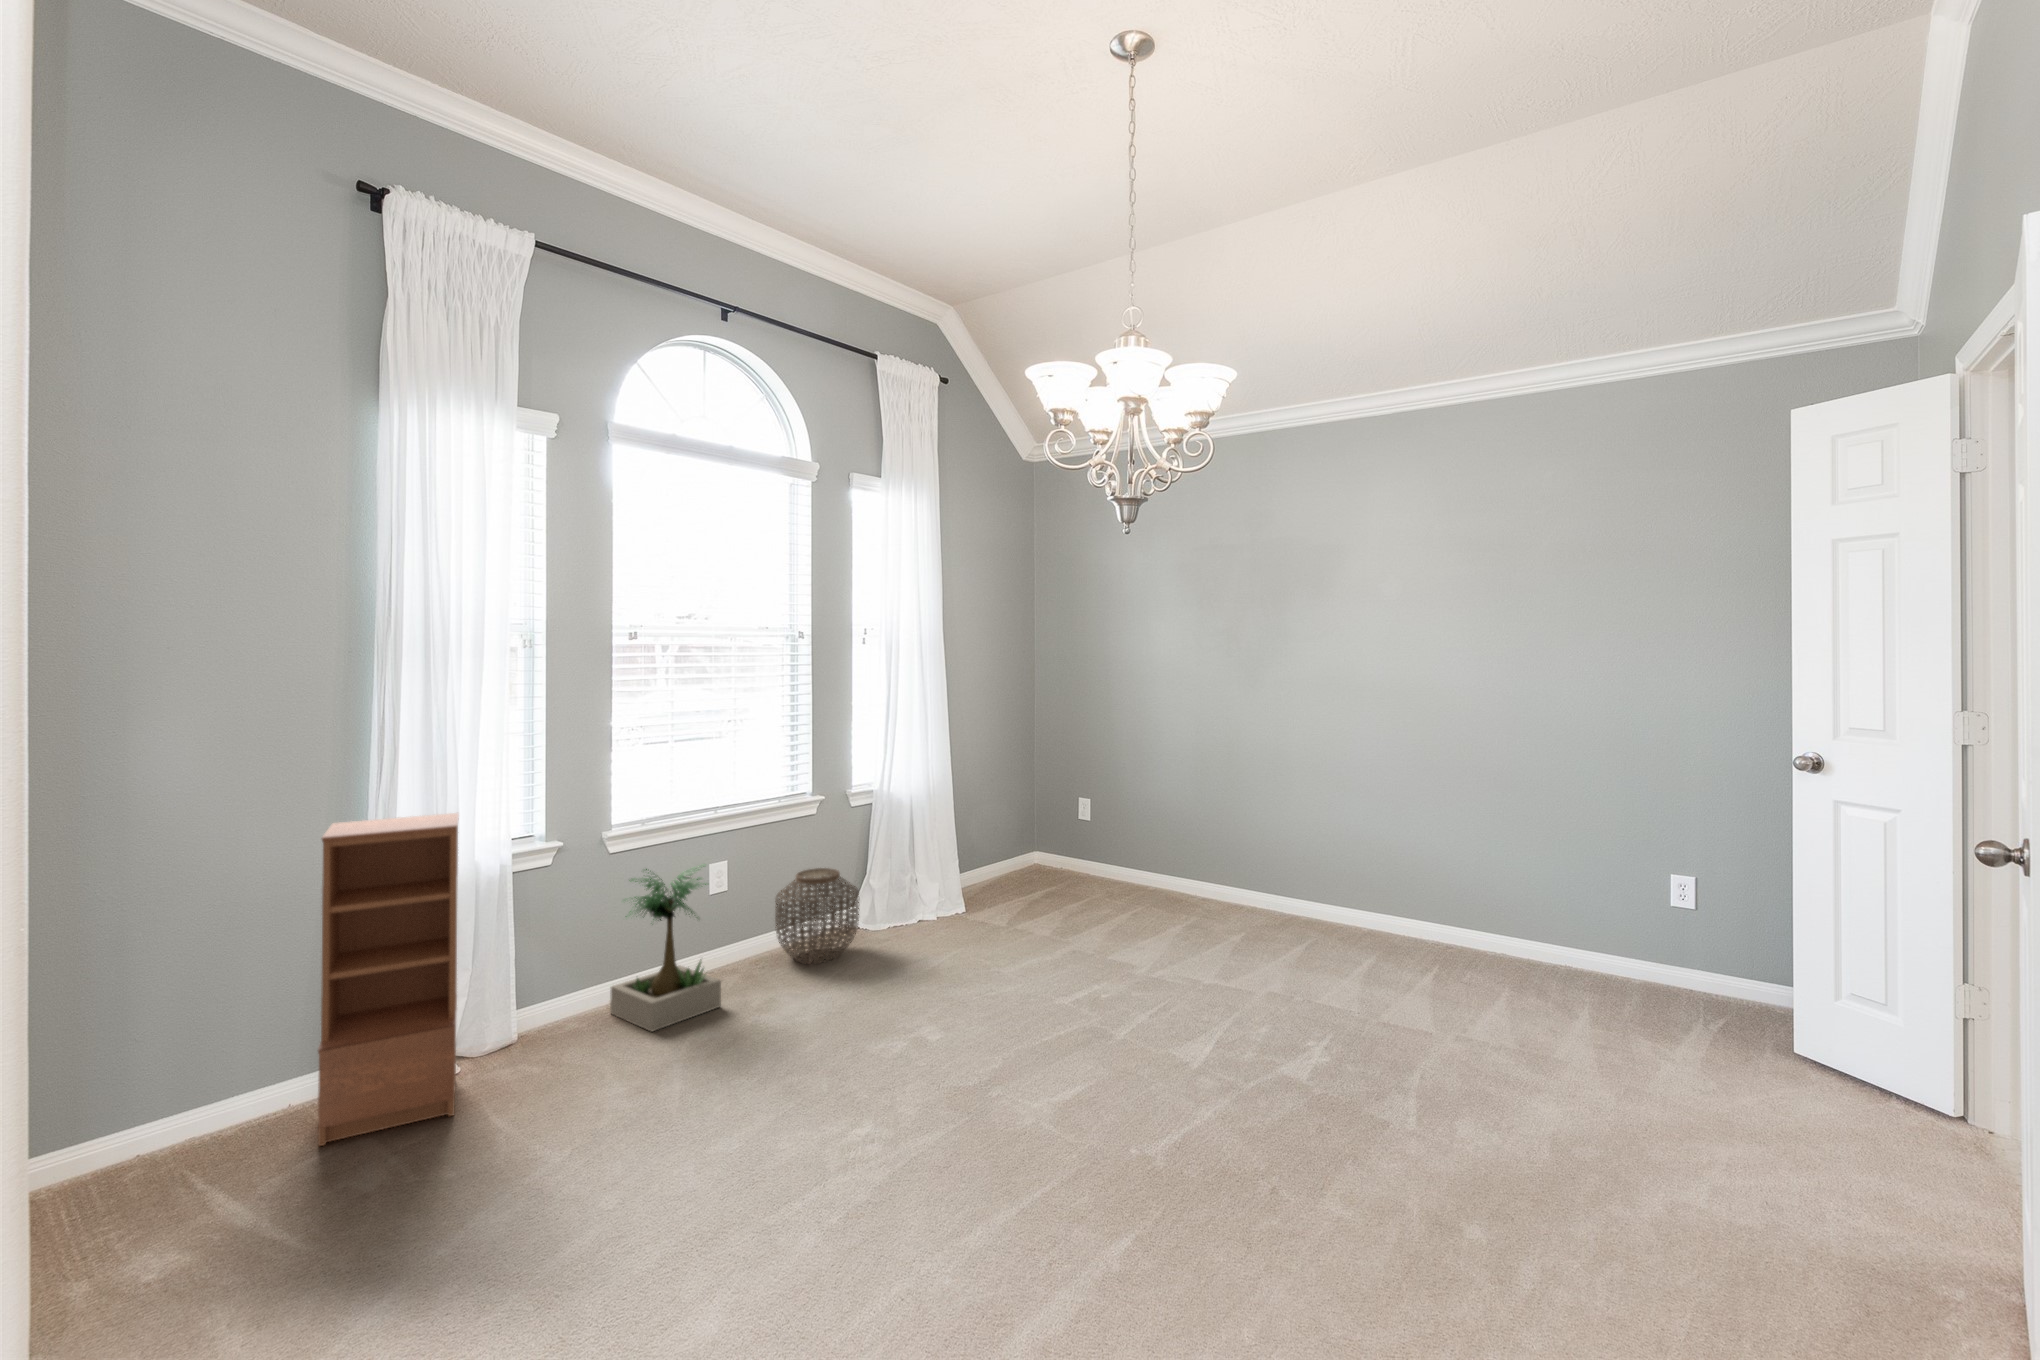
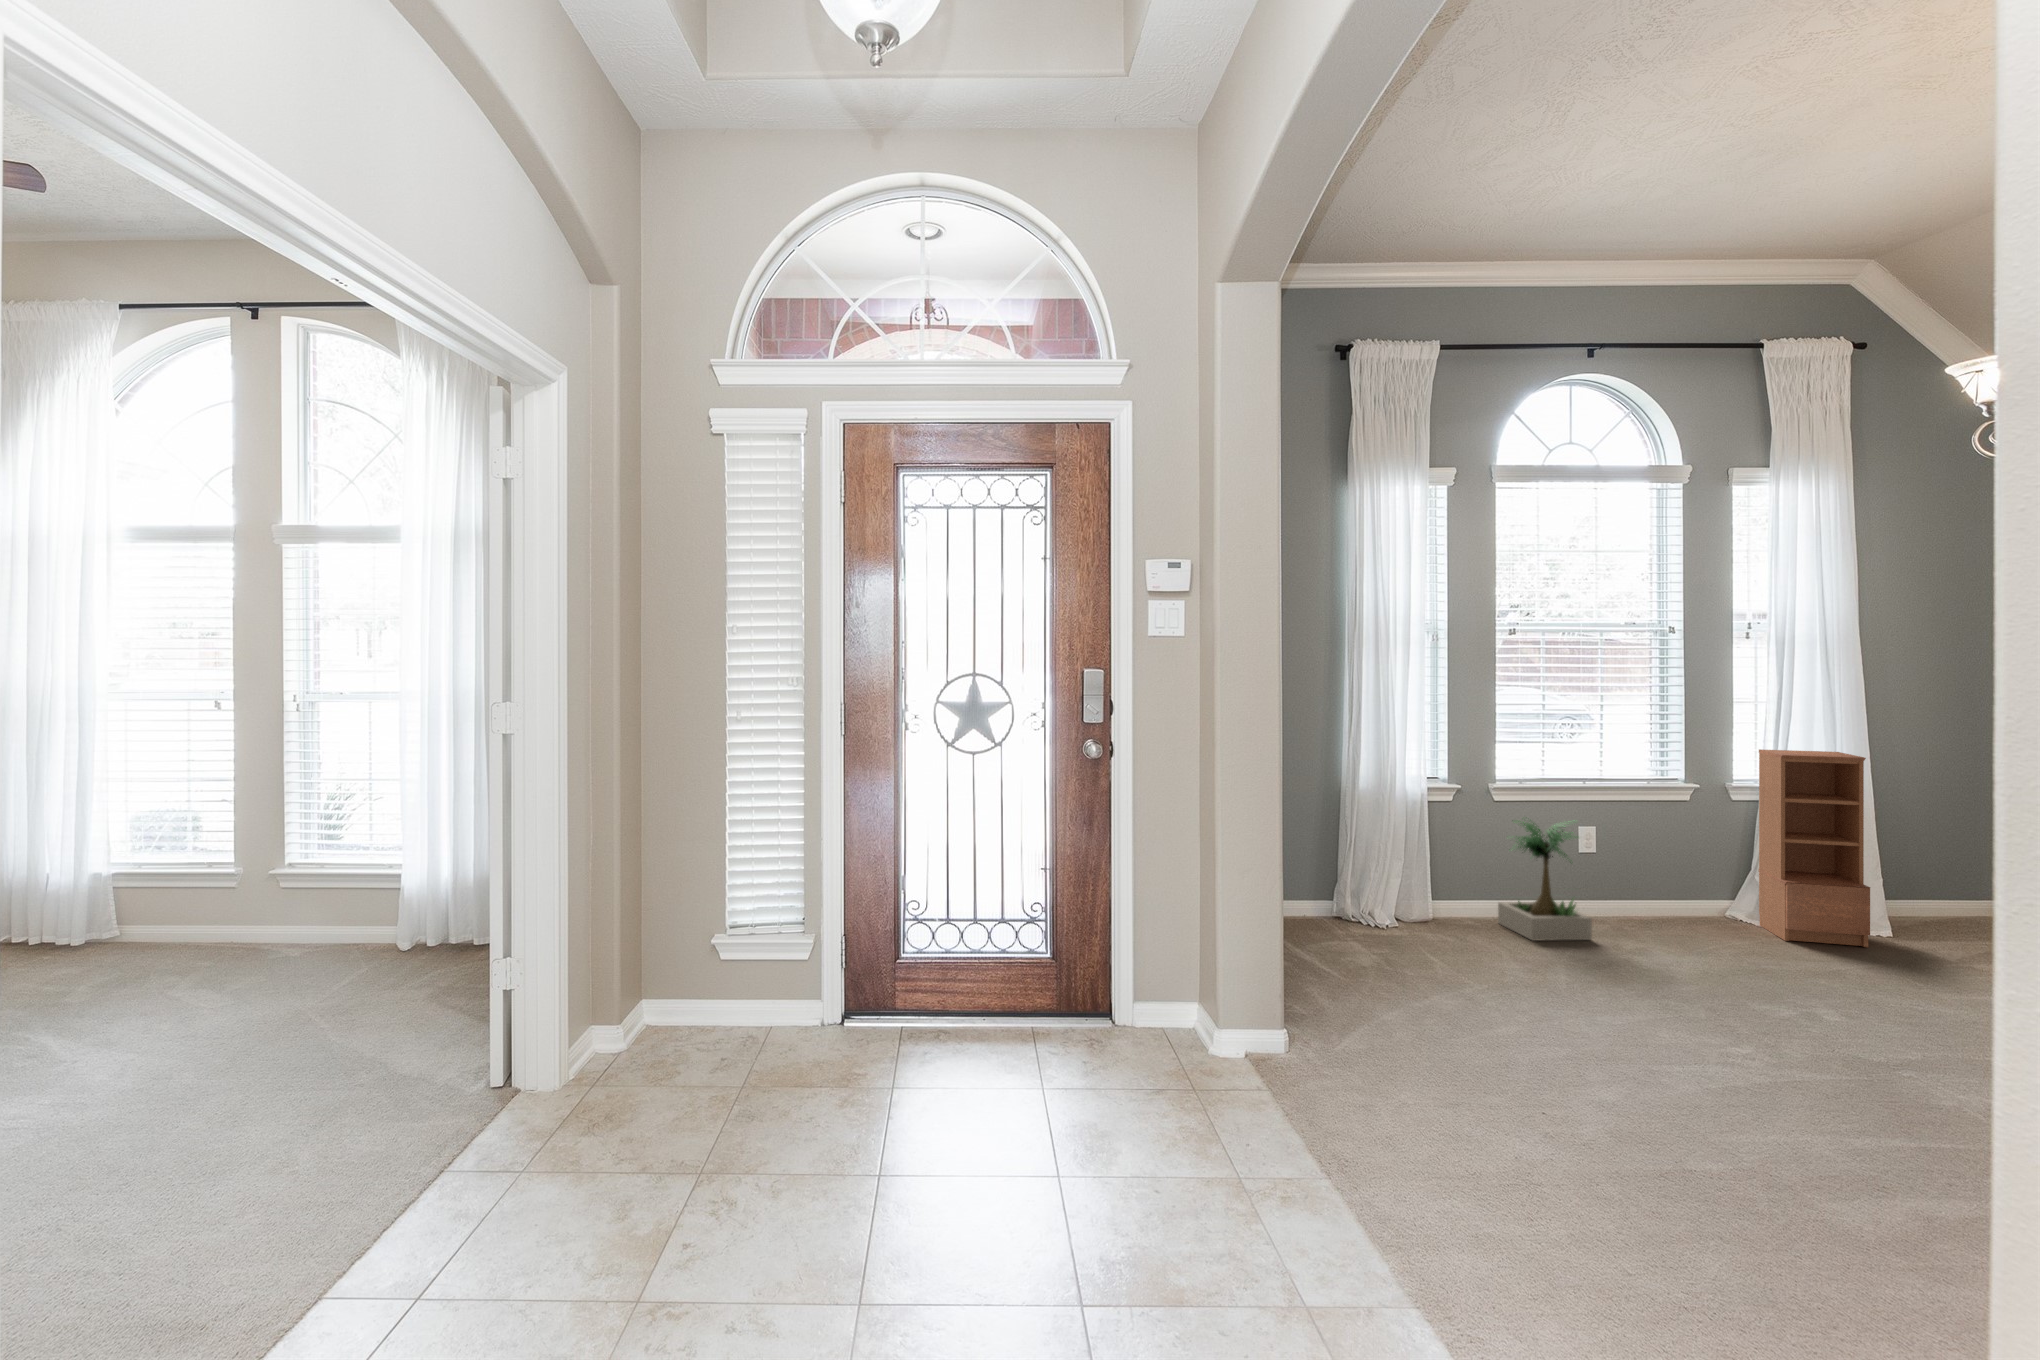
bookcase: present [318,813,459,1146] -> present [1759,749,1870,947]
woven basket: present [775,868,859,964] -> none [1646,848,1738,936]

